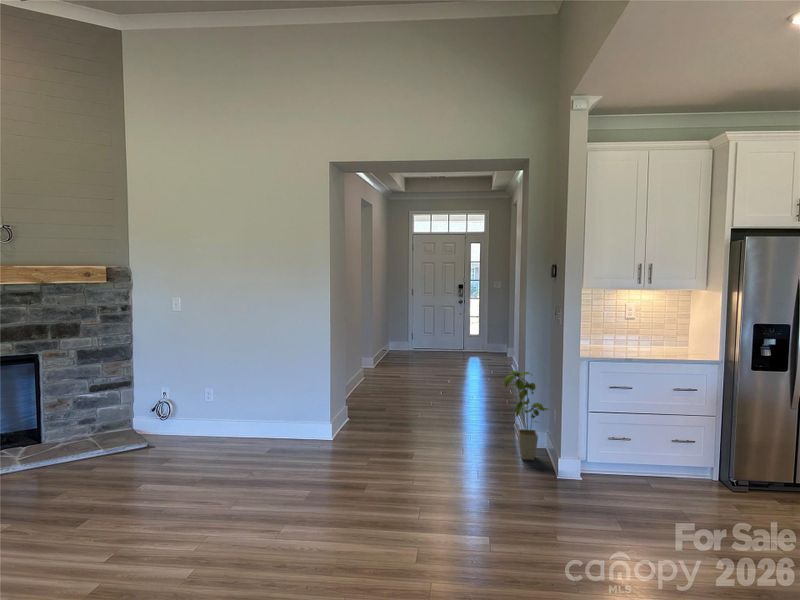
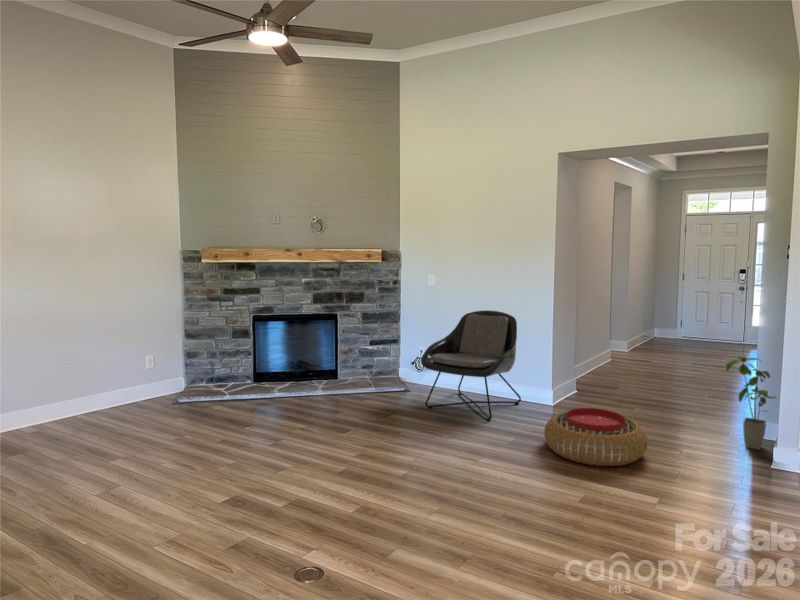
lounge chair: none [168,338,296,476] -> present [421,310,521,421]
pouf: none [337,445,449,521] -> present [544,408,648,466]

